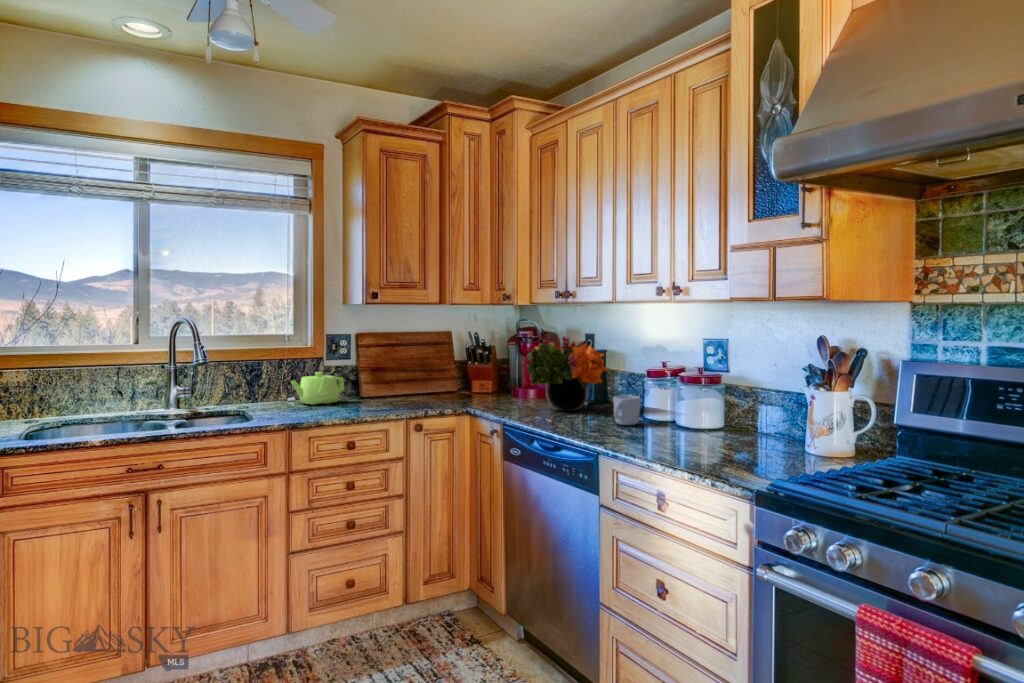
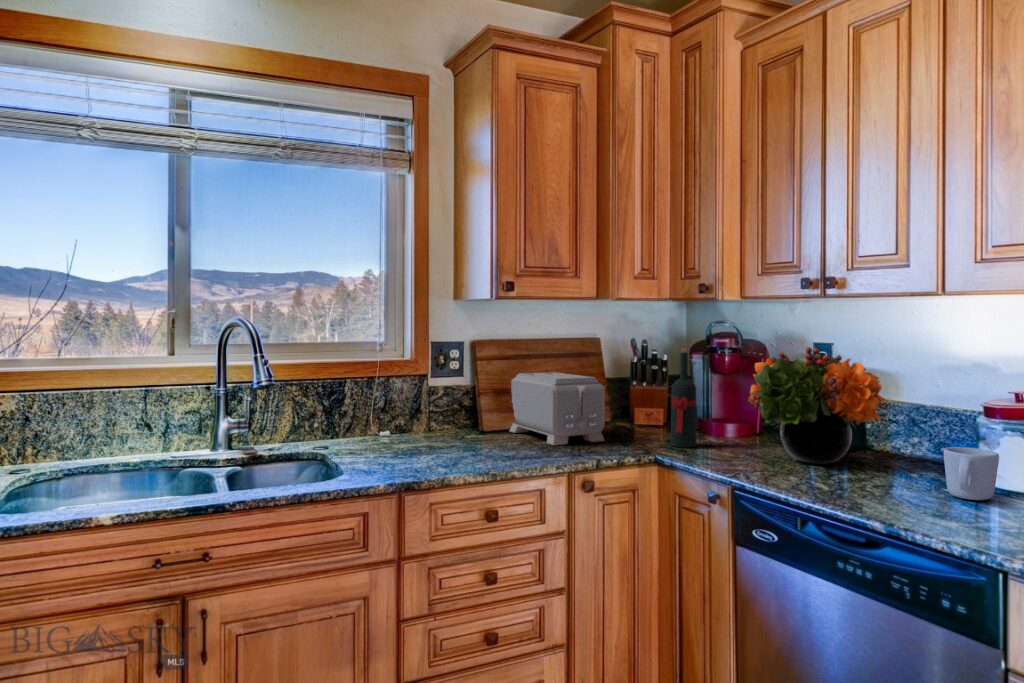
wine bottle: none [486,338,503,404] -> present [671,348,696,447]
toaster: none [383,356,445,404] -> present [510,372,605,445]
teapot: present [291,372,345,405] -> none [386,396,460,444]

